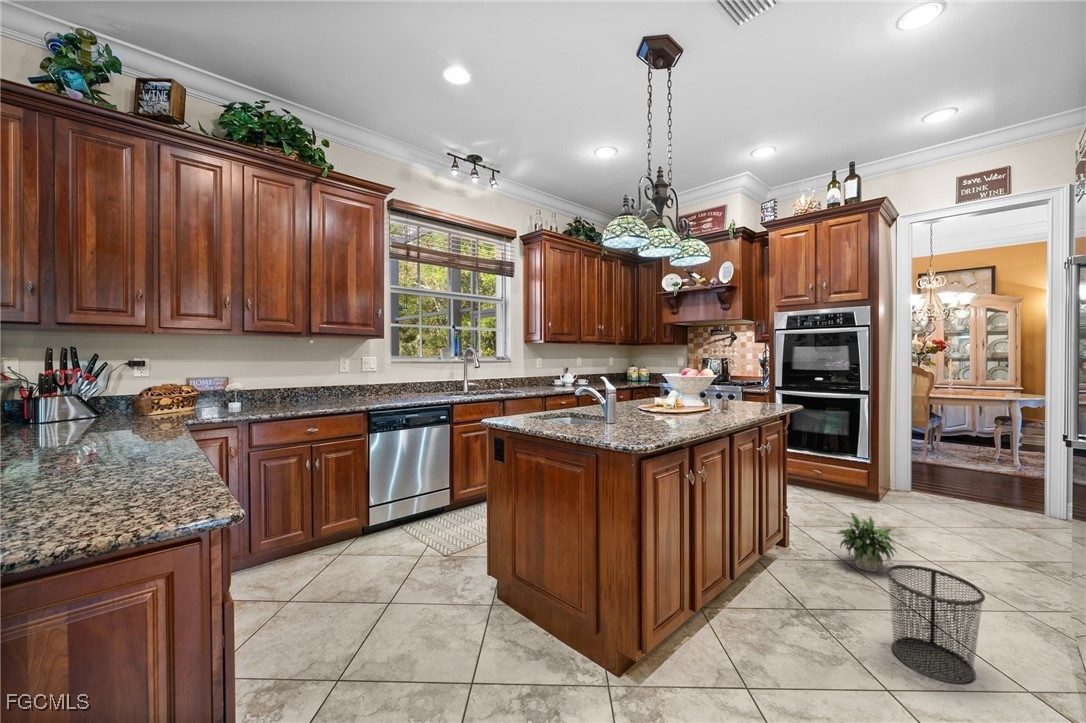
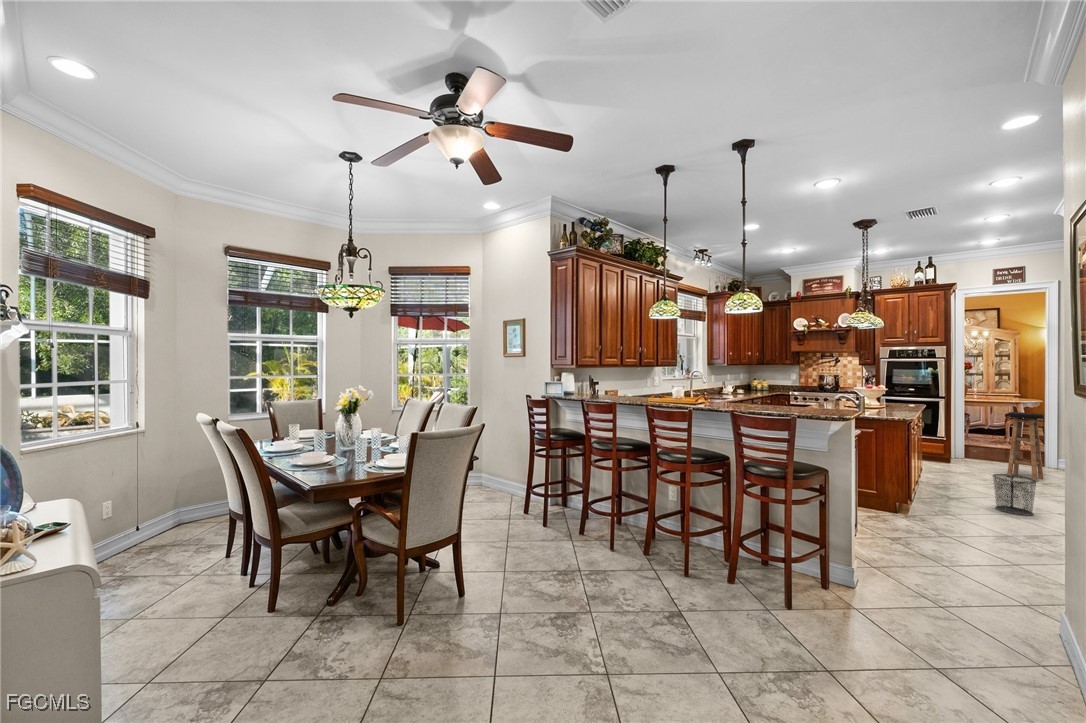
bar stool: none [964,418,1033,551] -> present [1007,412,1044,481]
potted plant: present [837,513,896,572] -> none [948,461,982,489]

